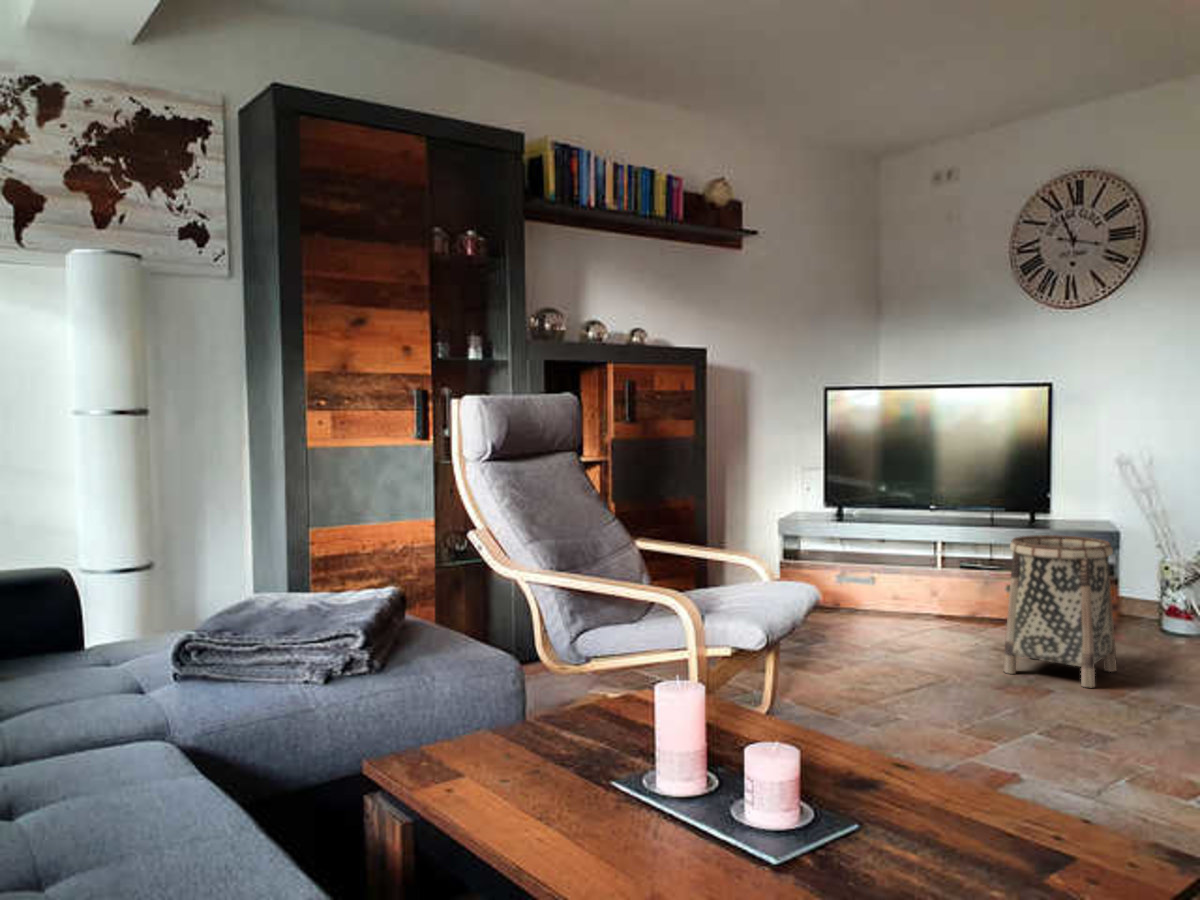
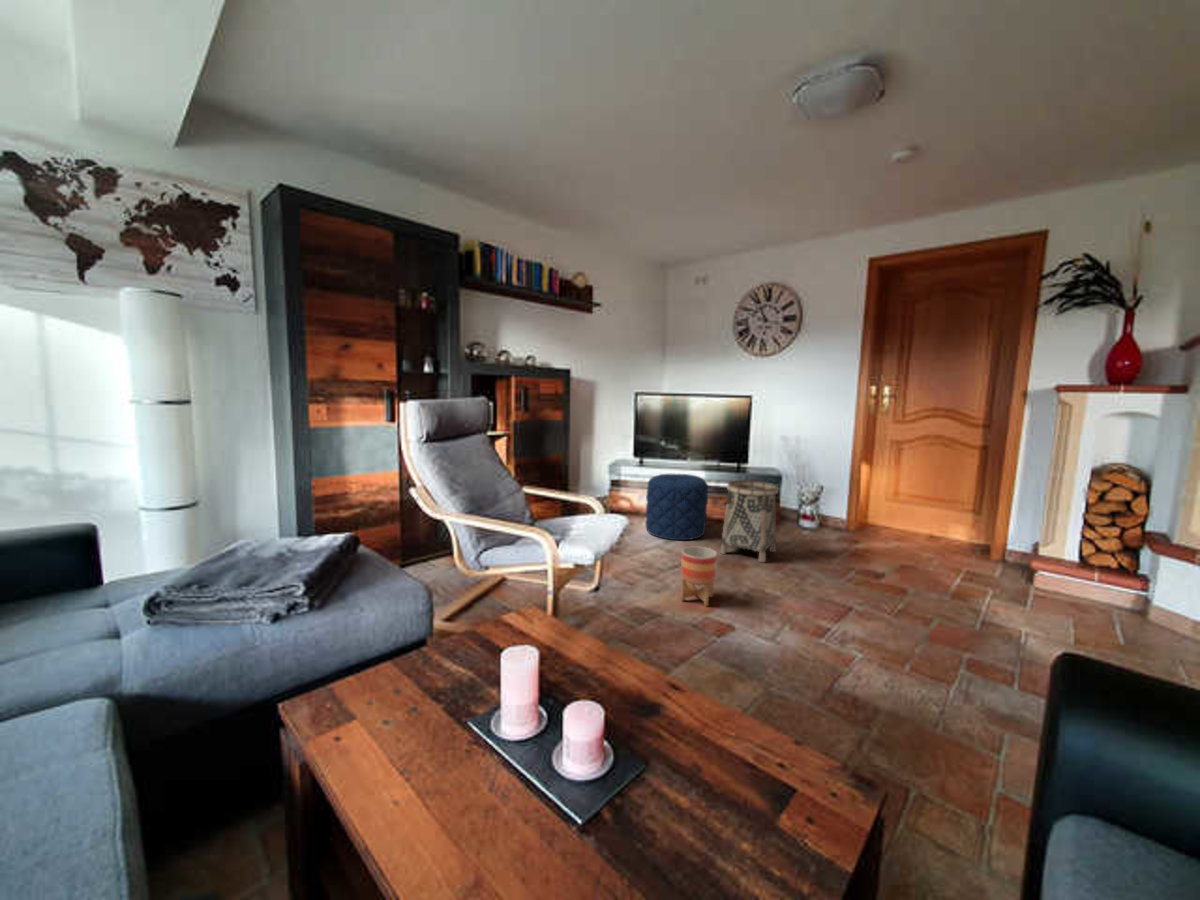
pouf: none [855,530,975,652] -> present [645,474,708,540]
planter: none [927,644,995,750] -> present [681,546,717,606]

